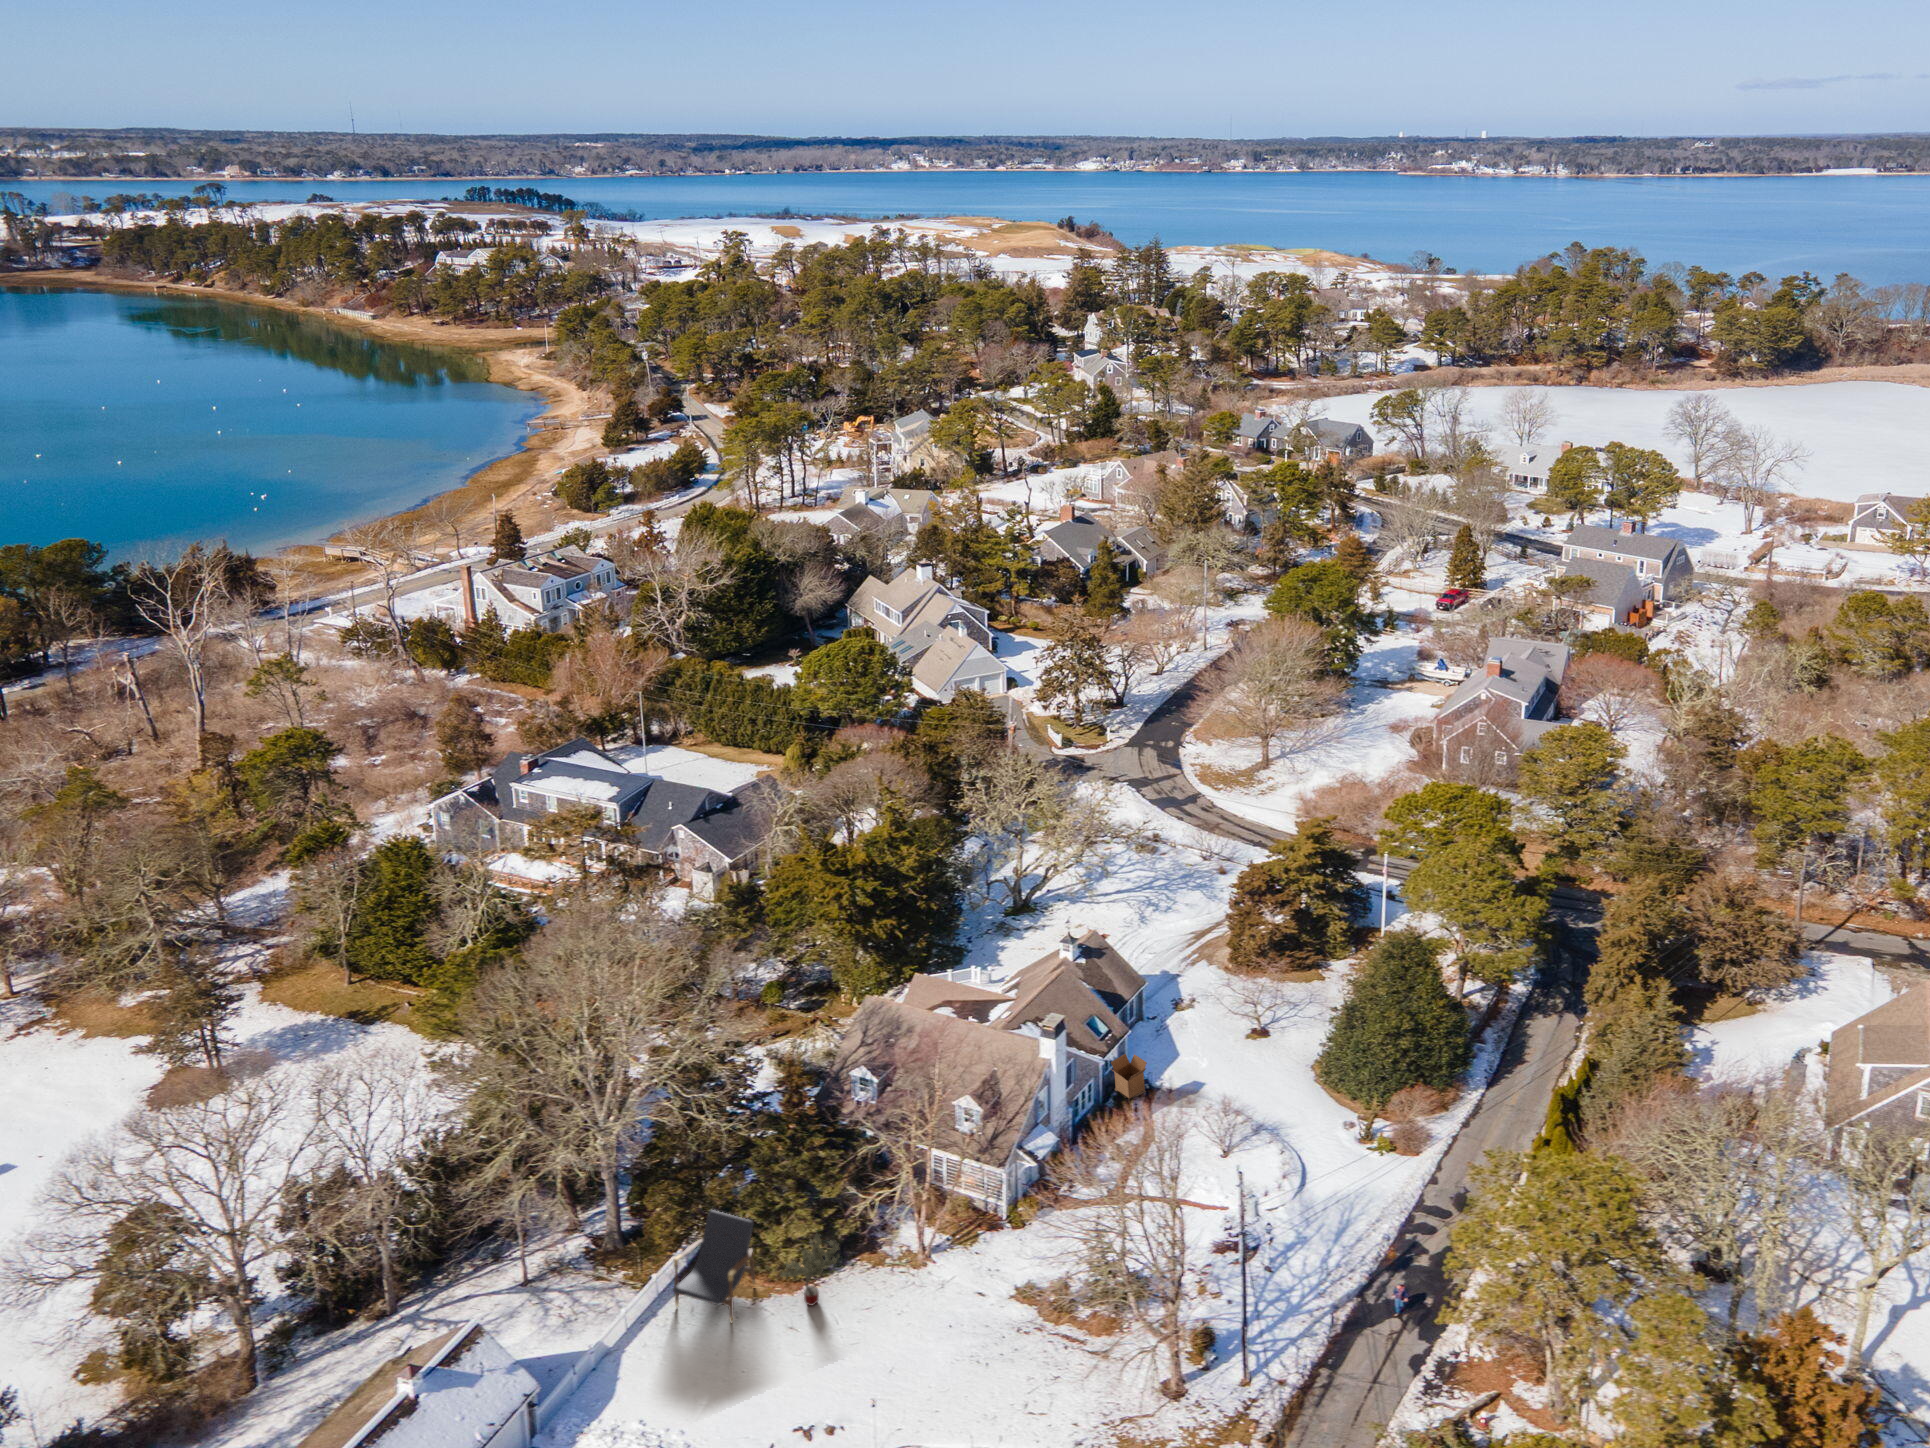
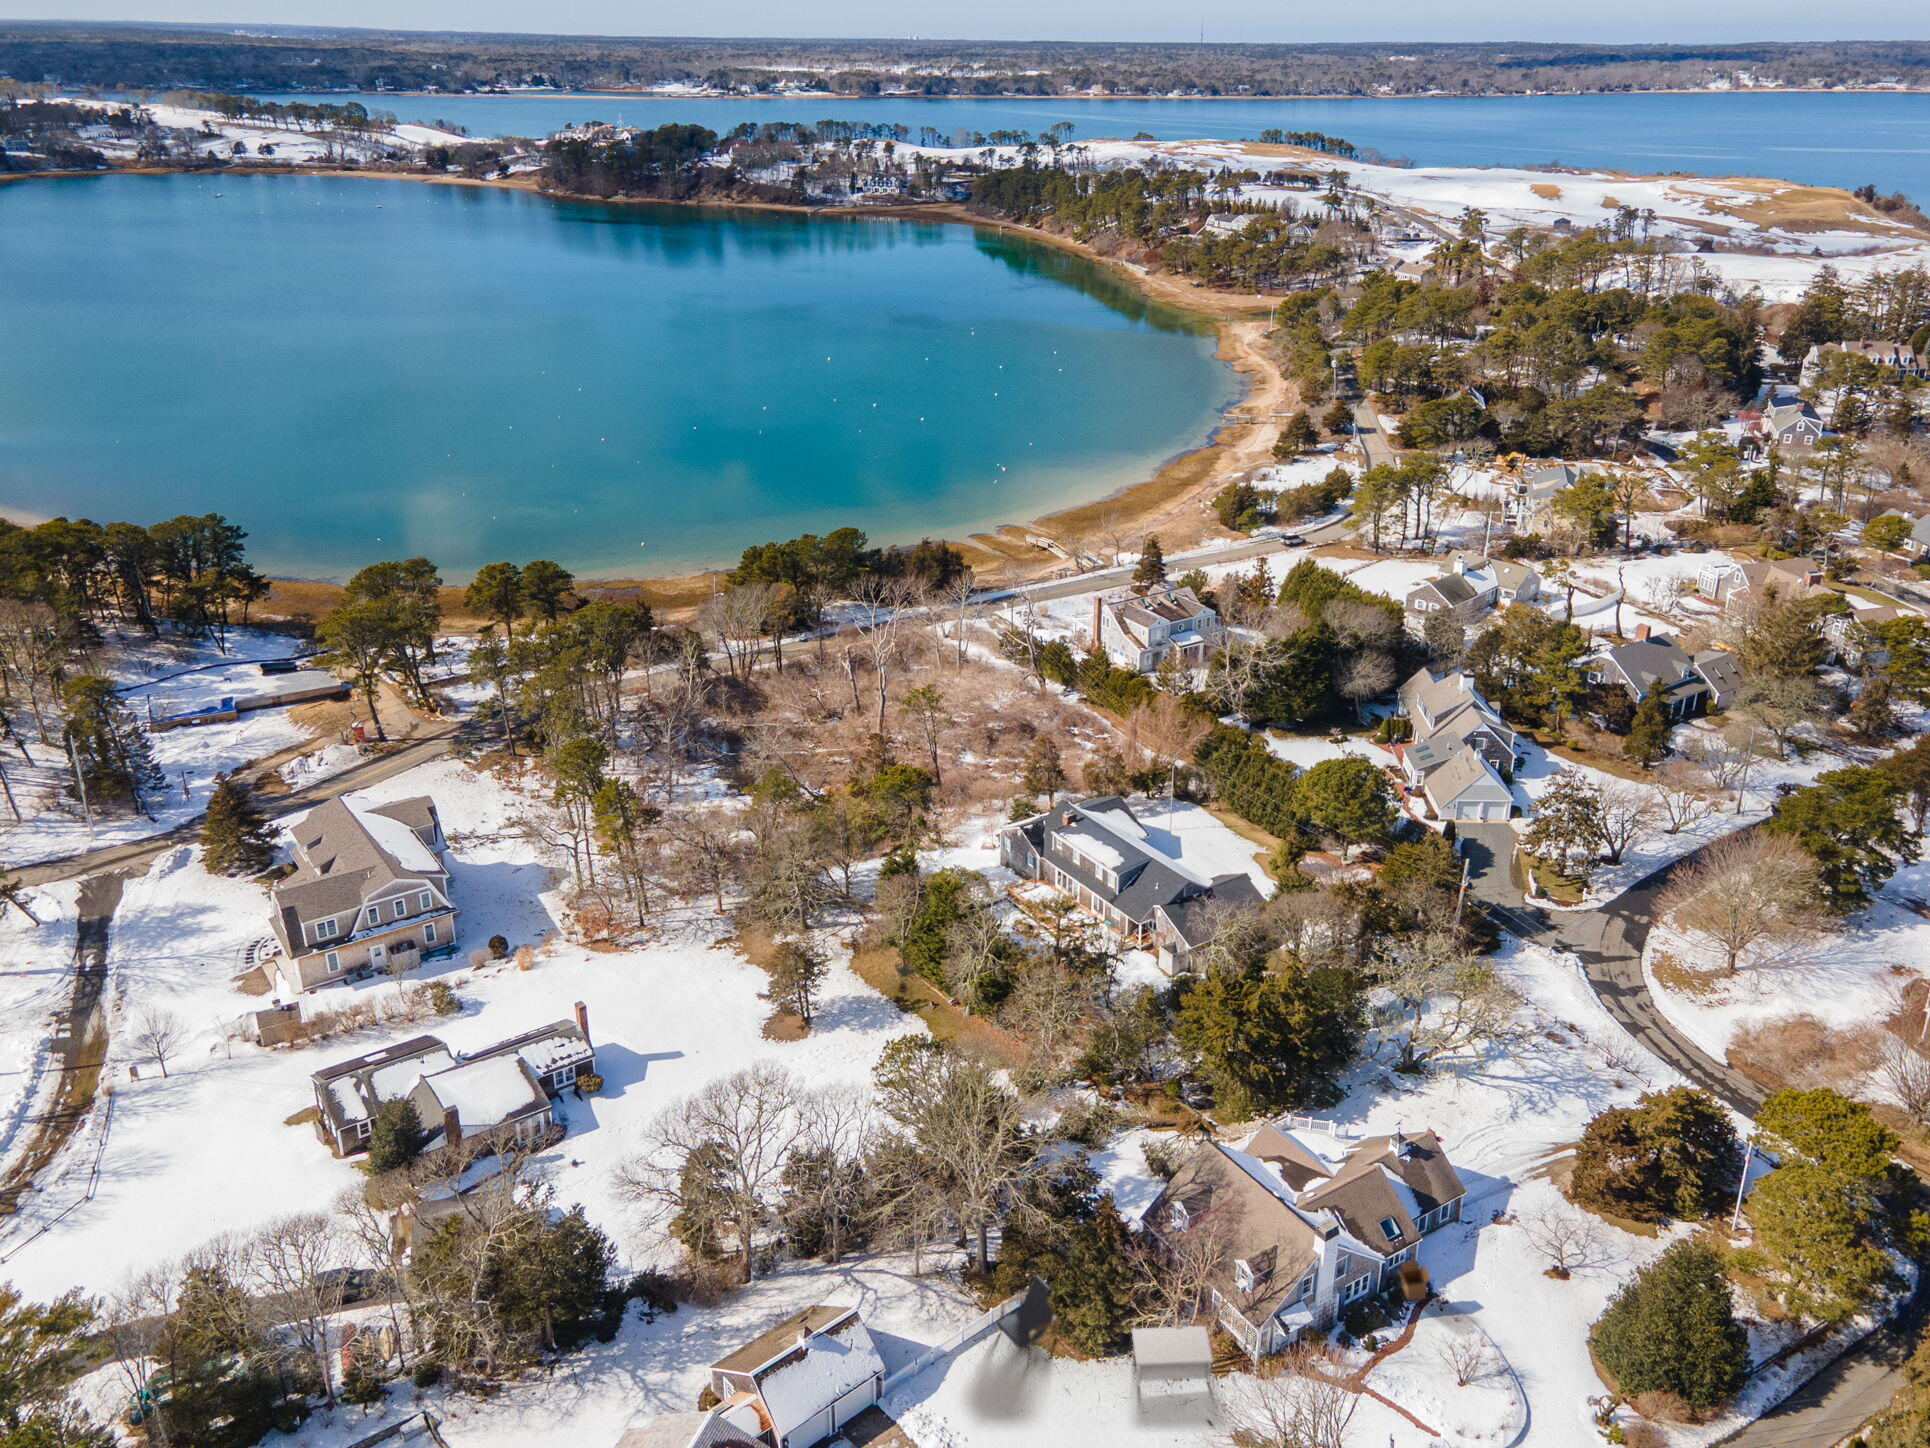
storage bench: none [853,1189,965,1288] -> present [1132,1326,1213,1385]
potted tree: present [780,1235,839,1305] -> present [895,960,915,991]

